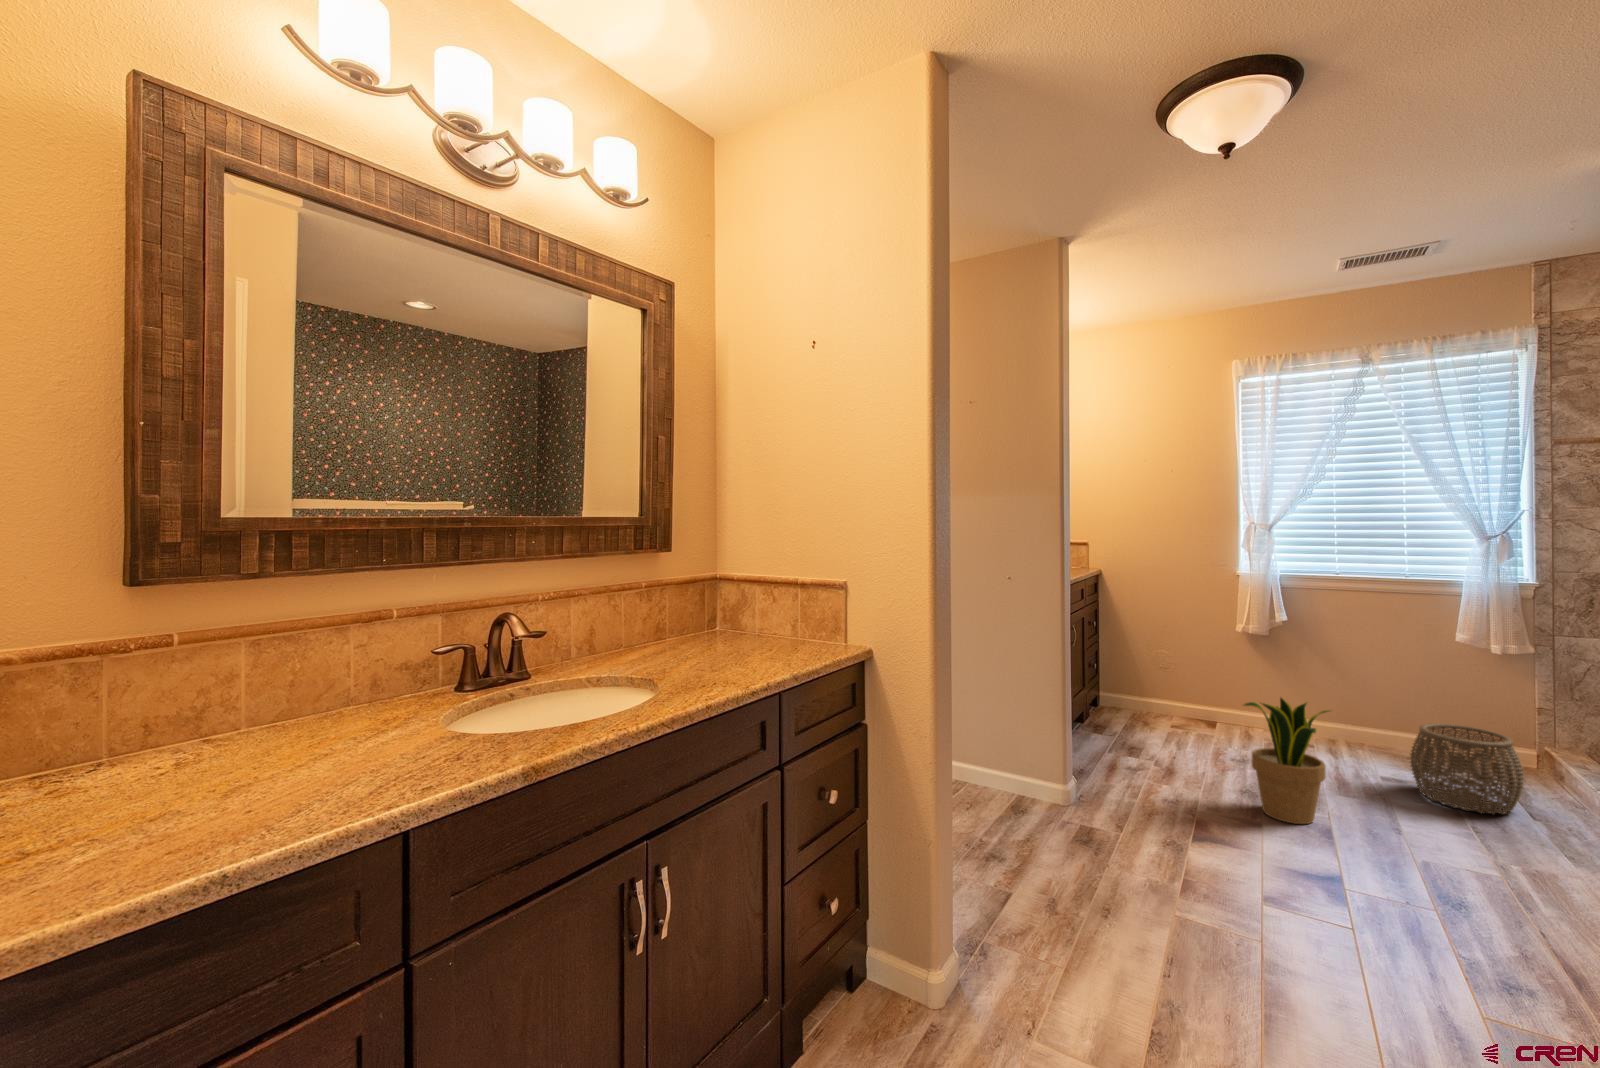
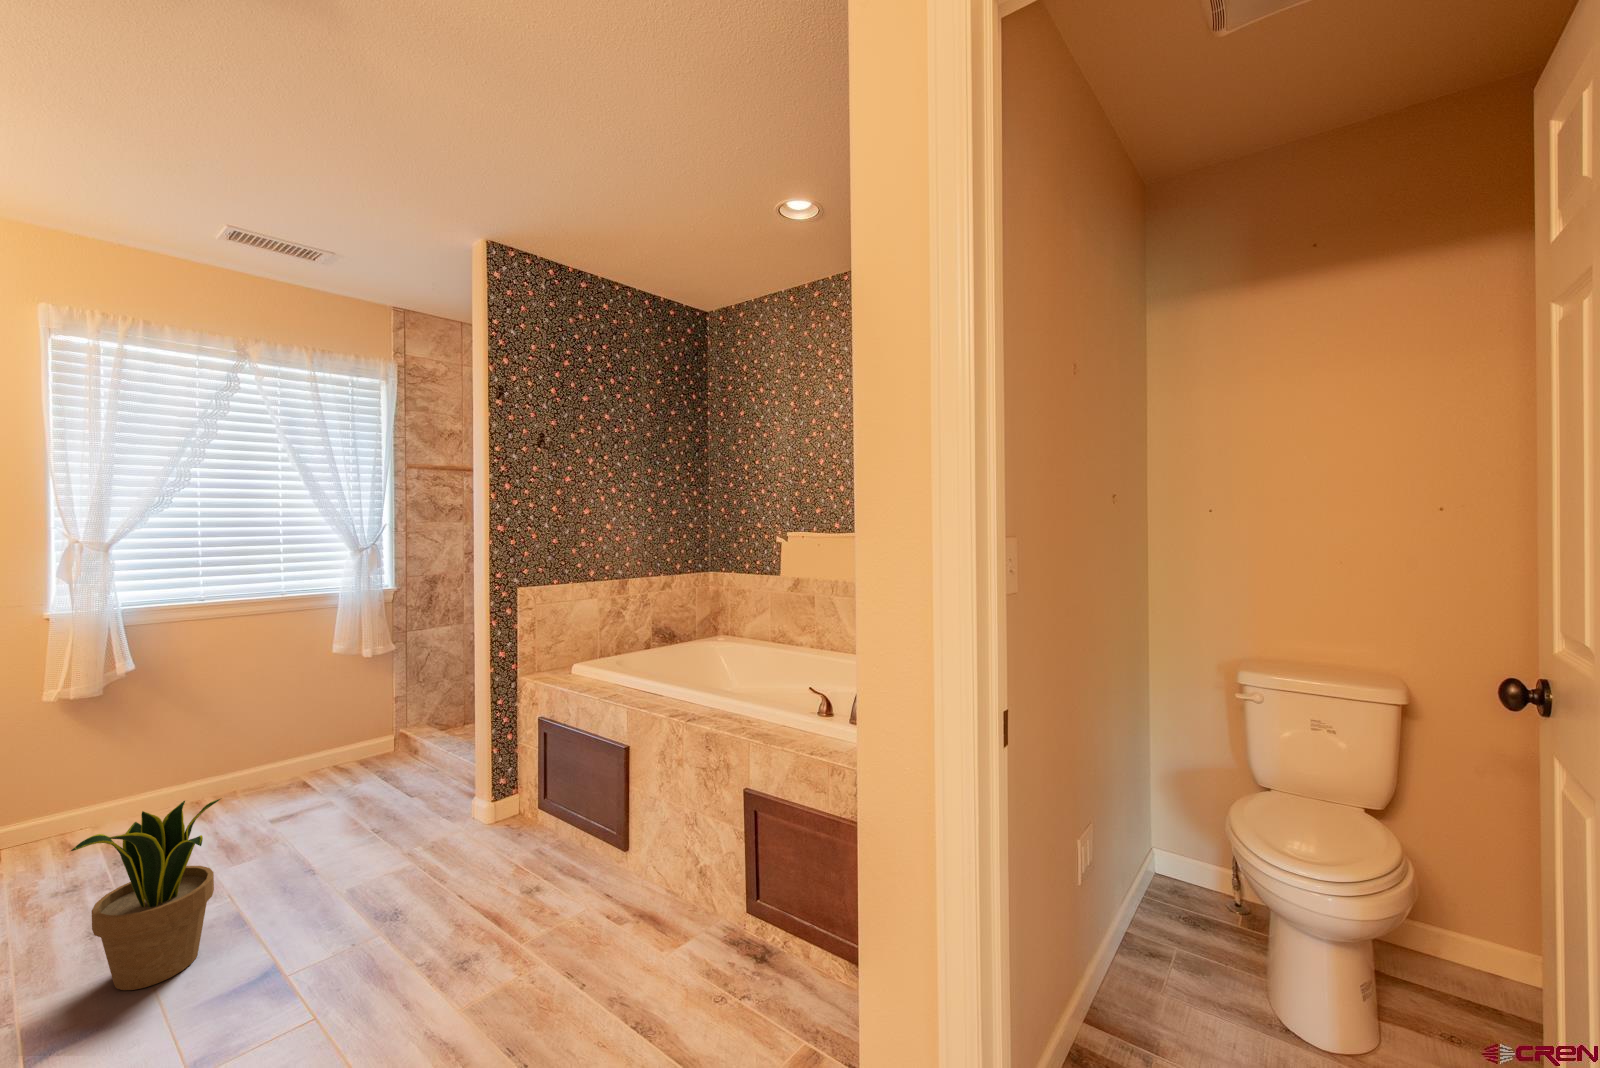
woven basket: present [1410,723,1525,814] -> none [302,740,401,835]

